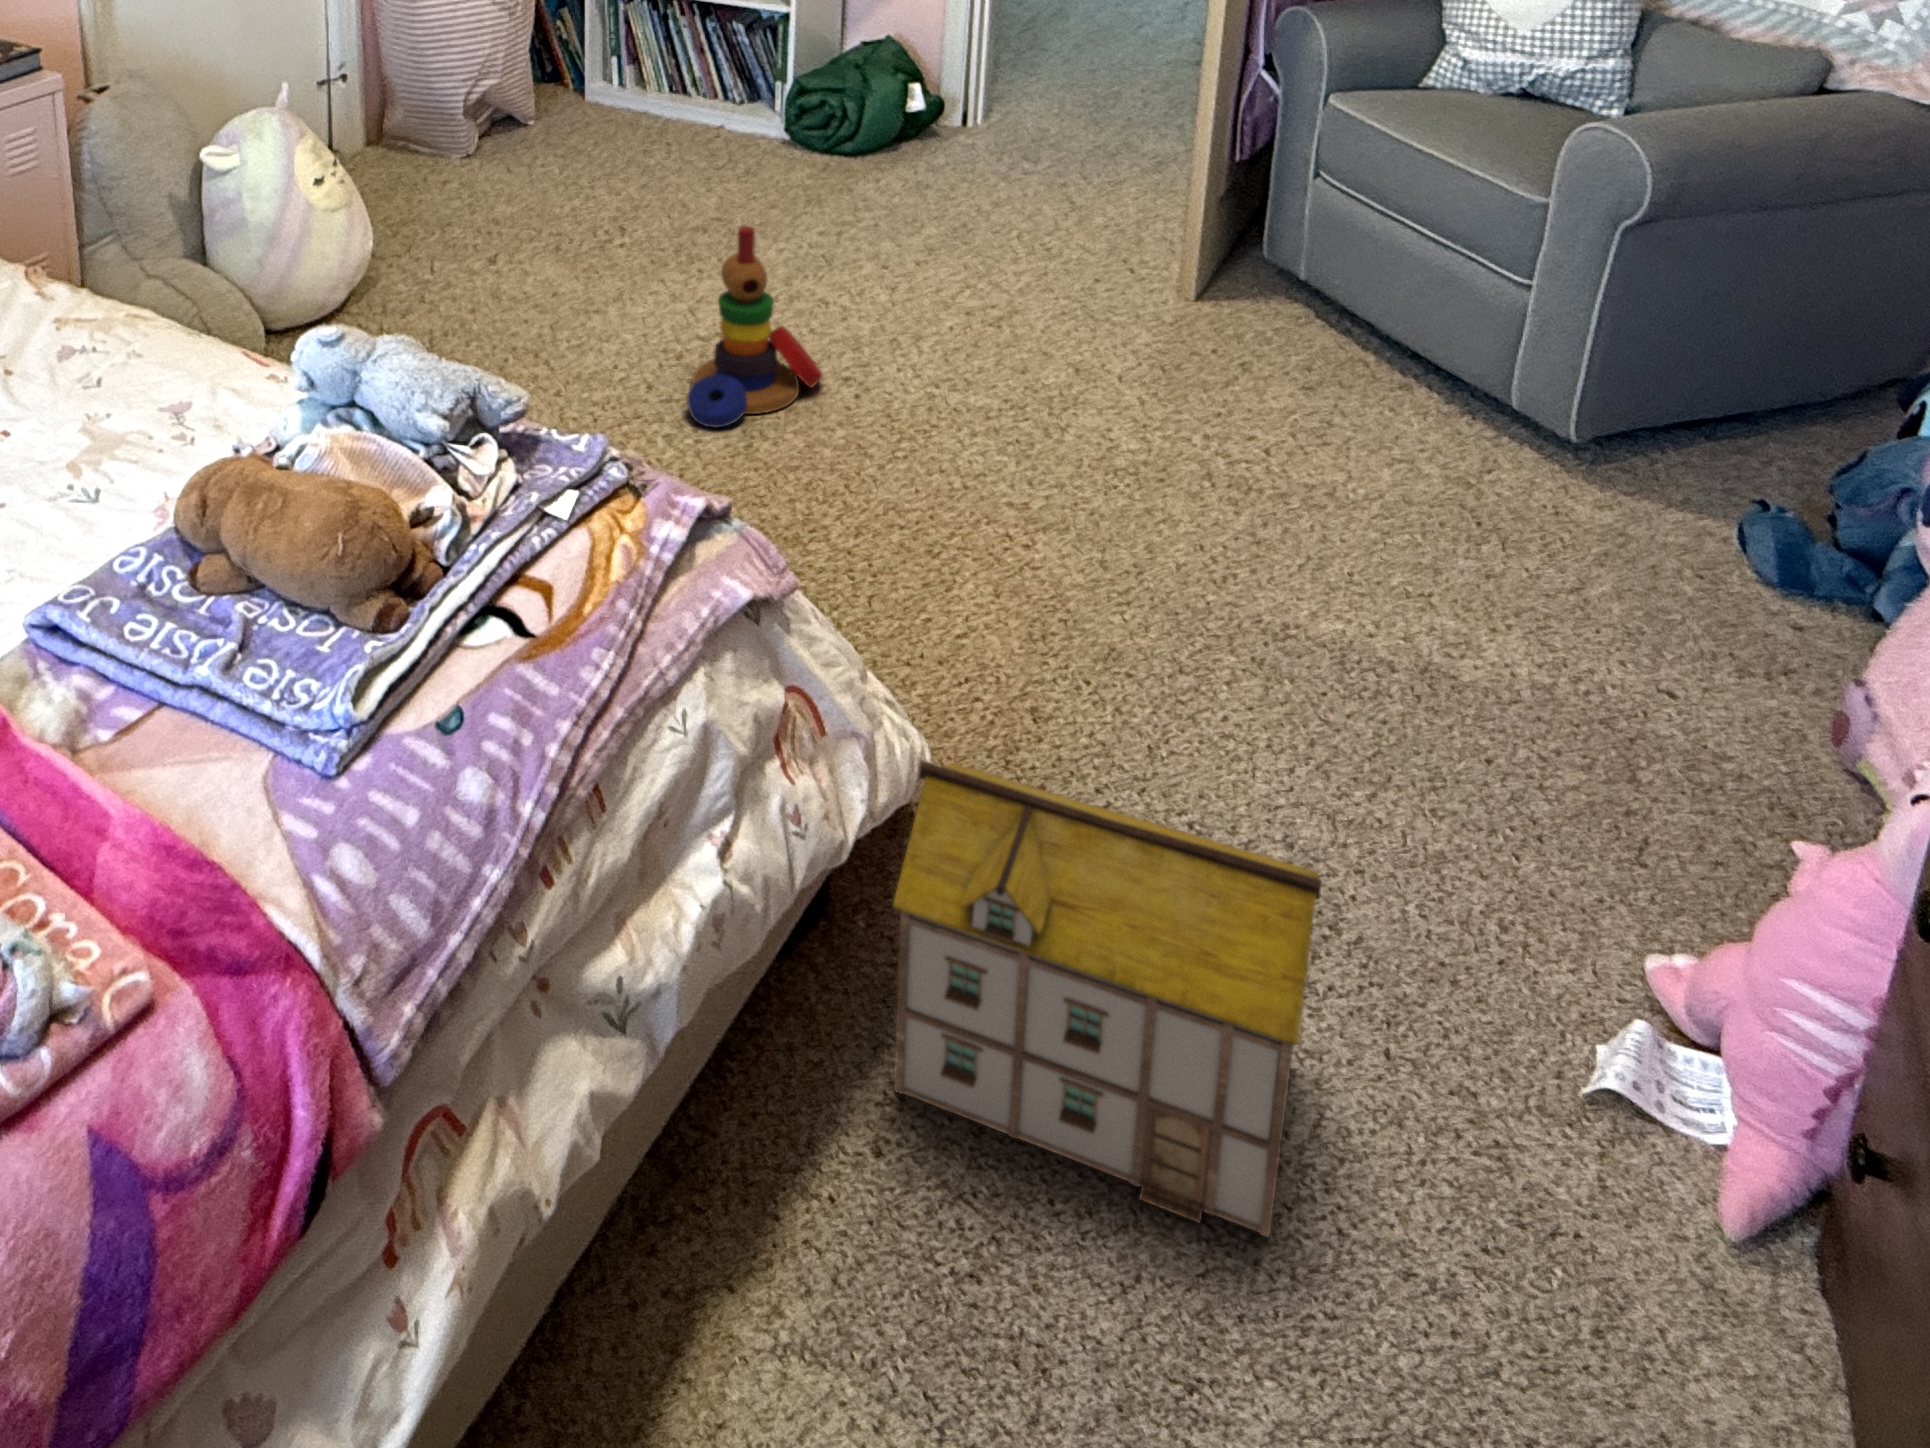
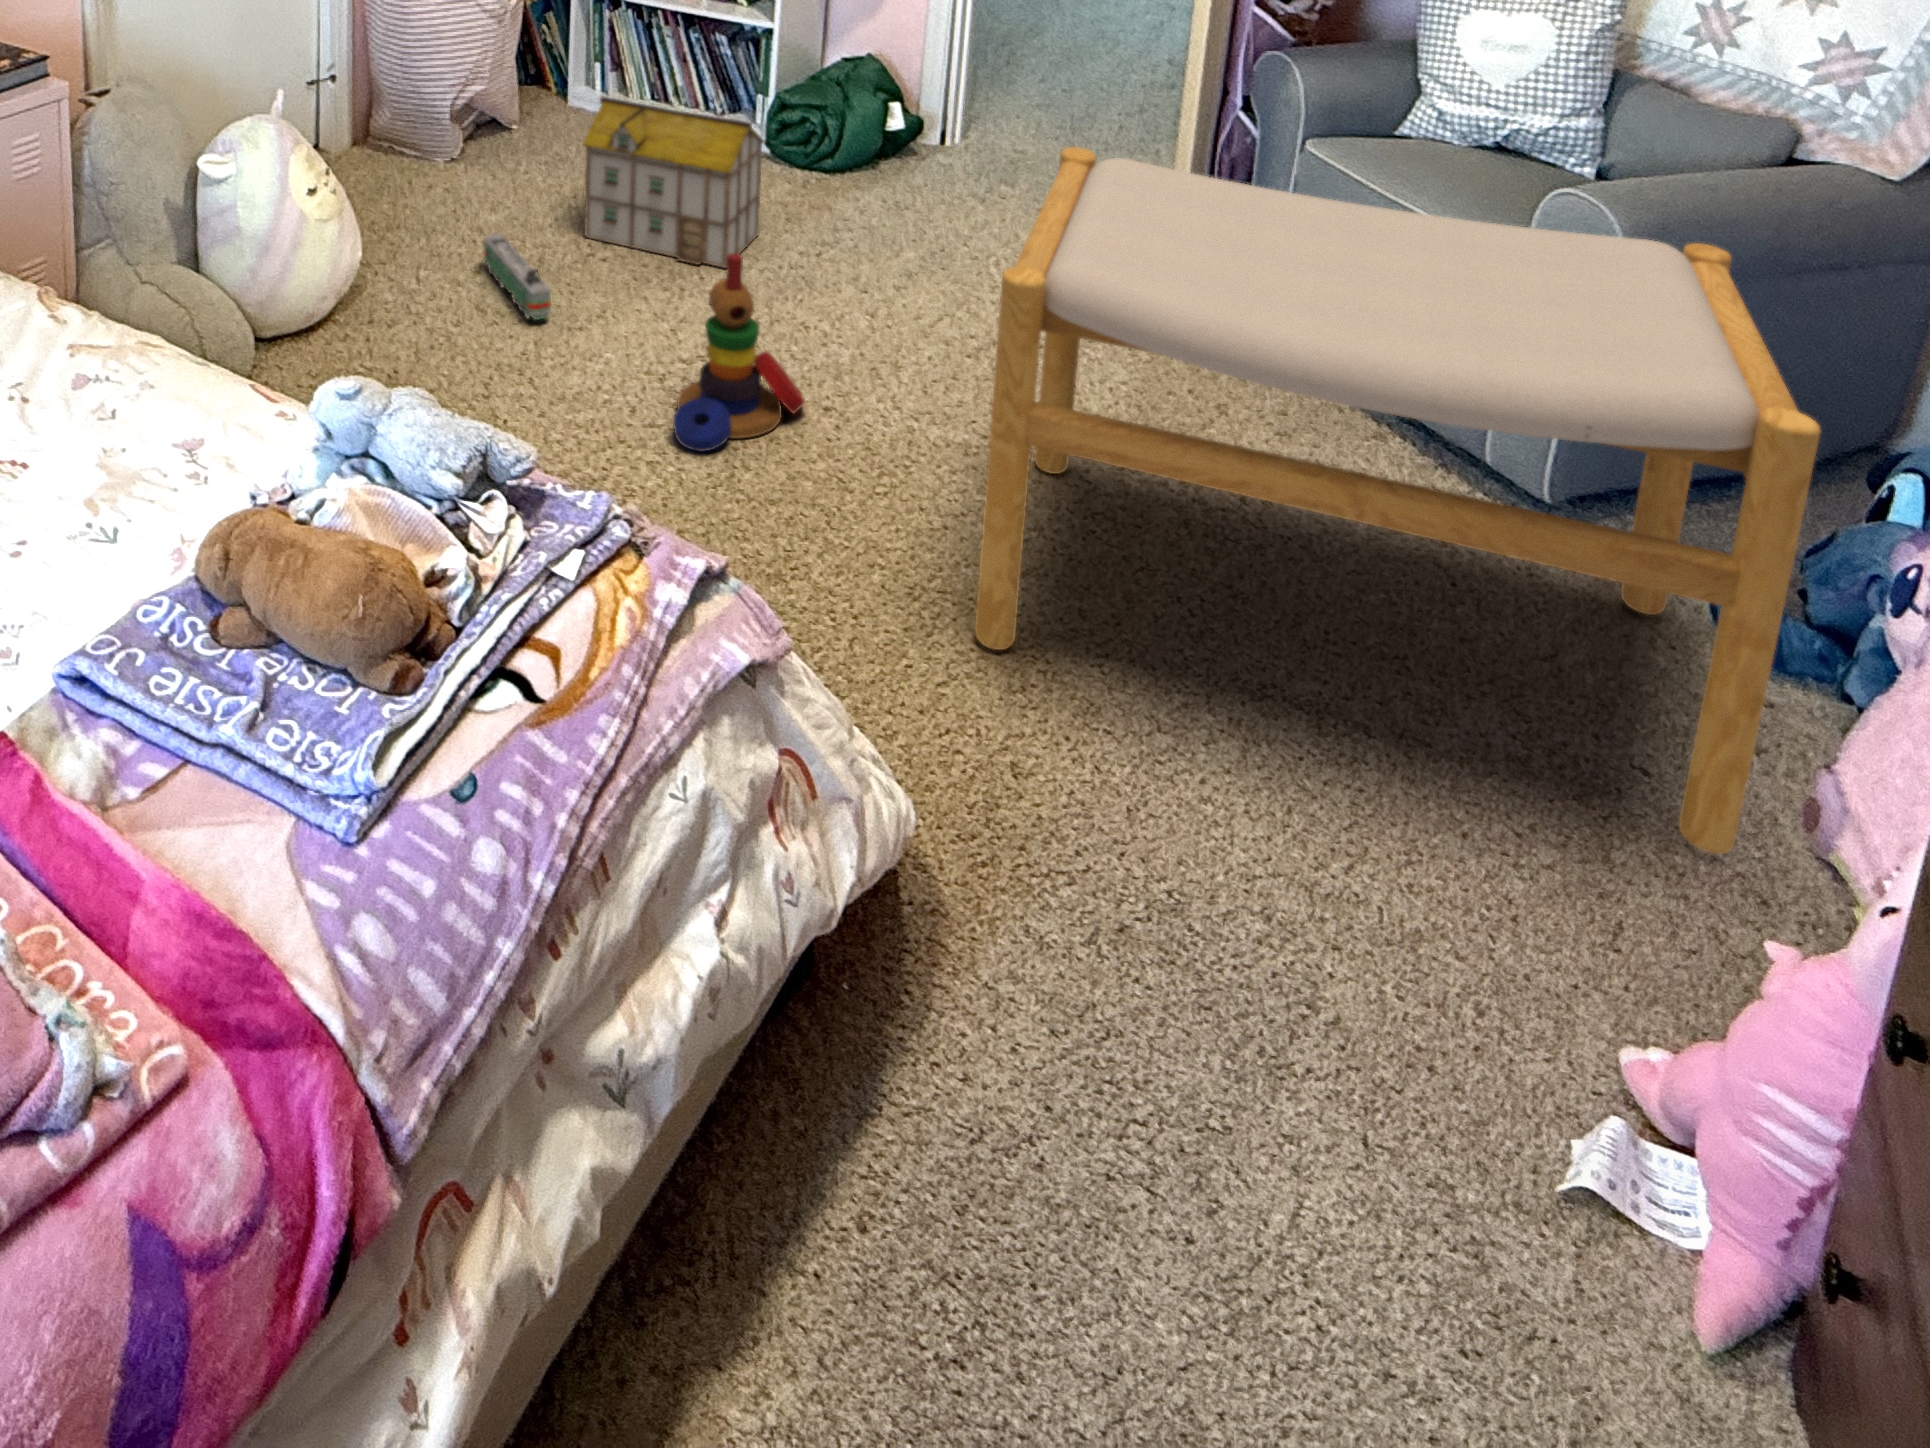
footstool: none [995,100,1853,773] -> present [975,147,1820,854]
toy train: none [492,225,563,308] -> present [483,234,551,320]
toy house: present [893,760,1322,1237] -> present [583,96,764,268]

